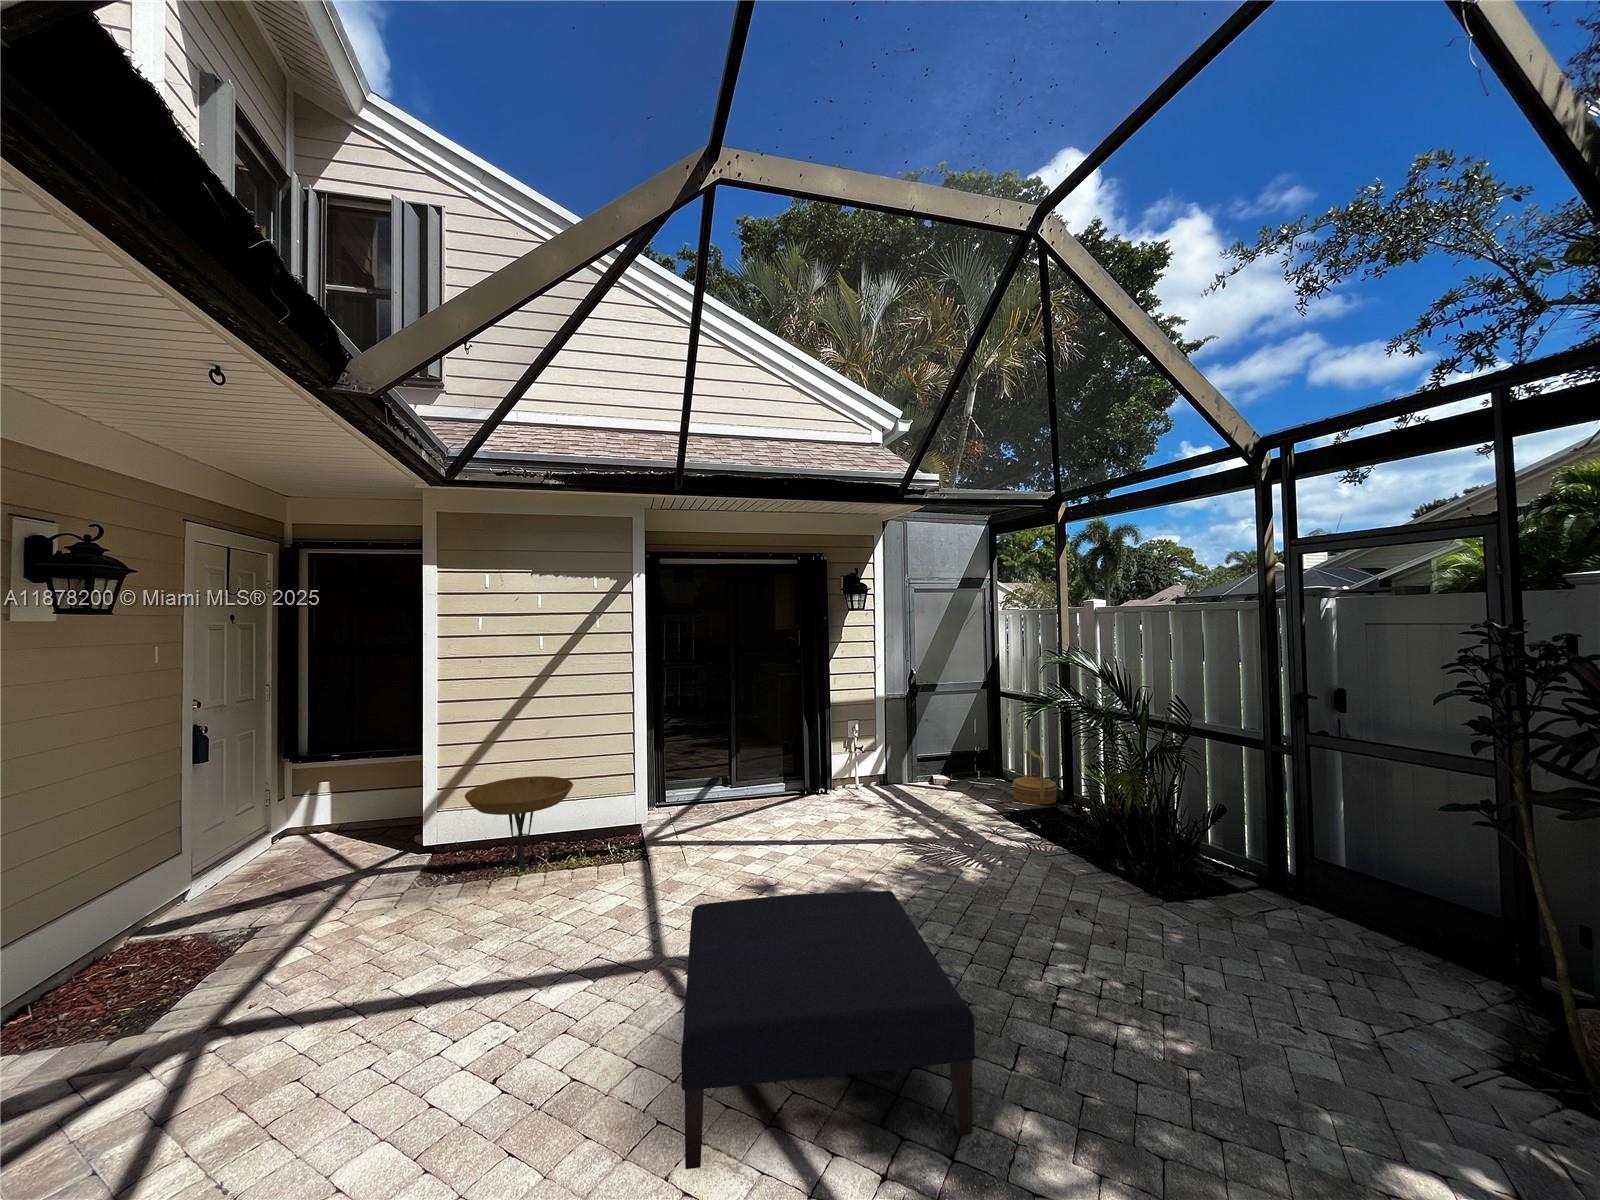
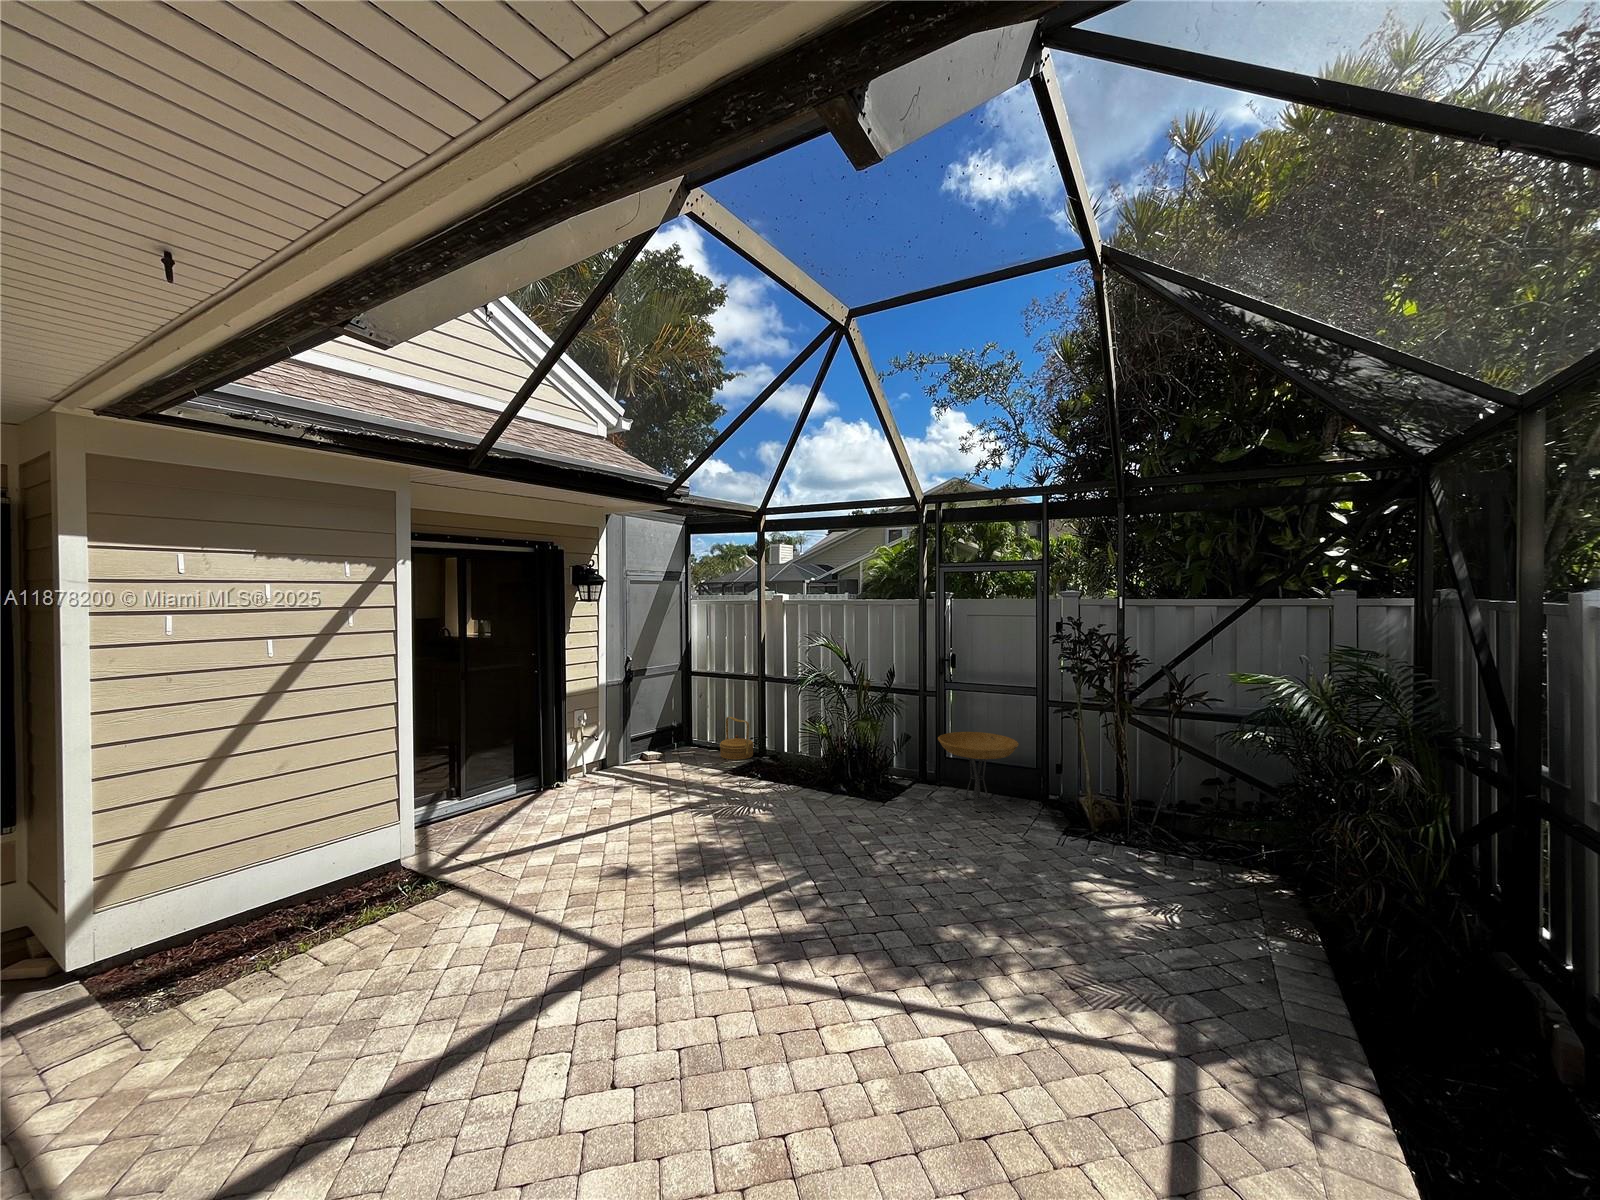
side table: present [465,776,573,872] -> present [938,732,1019,804]
ottoman: present [681,891,975,1169] -> none [686,828,943,1042]

